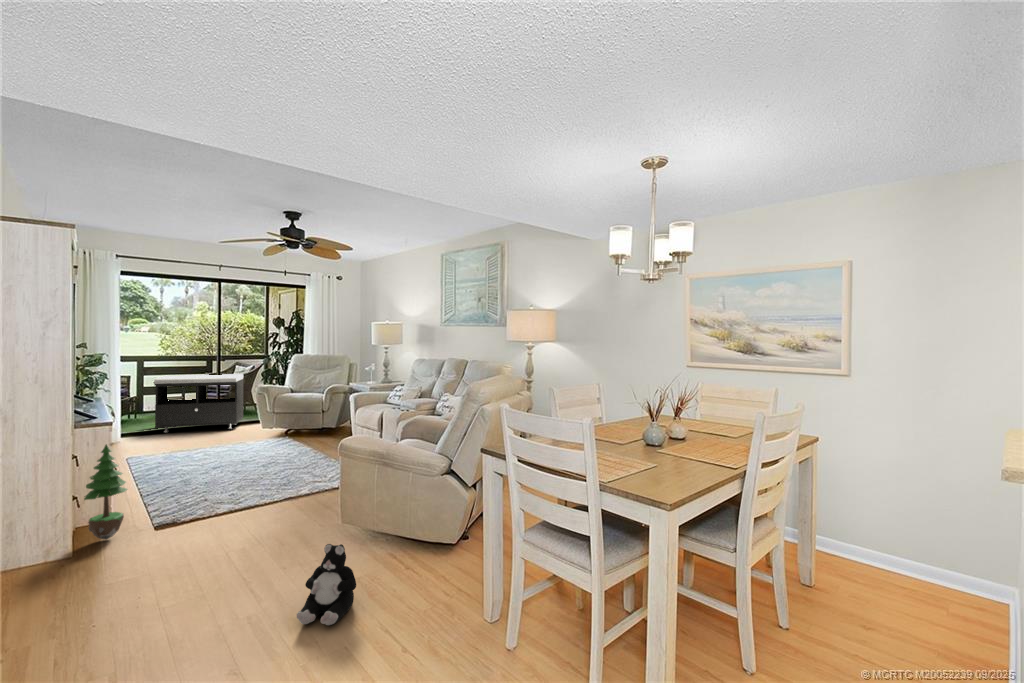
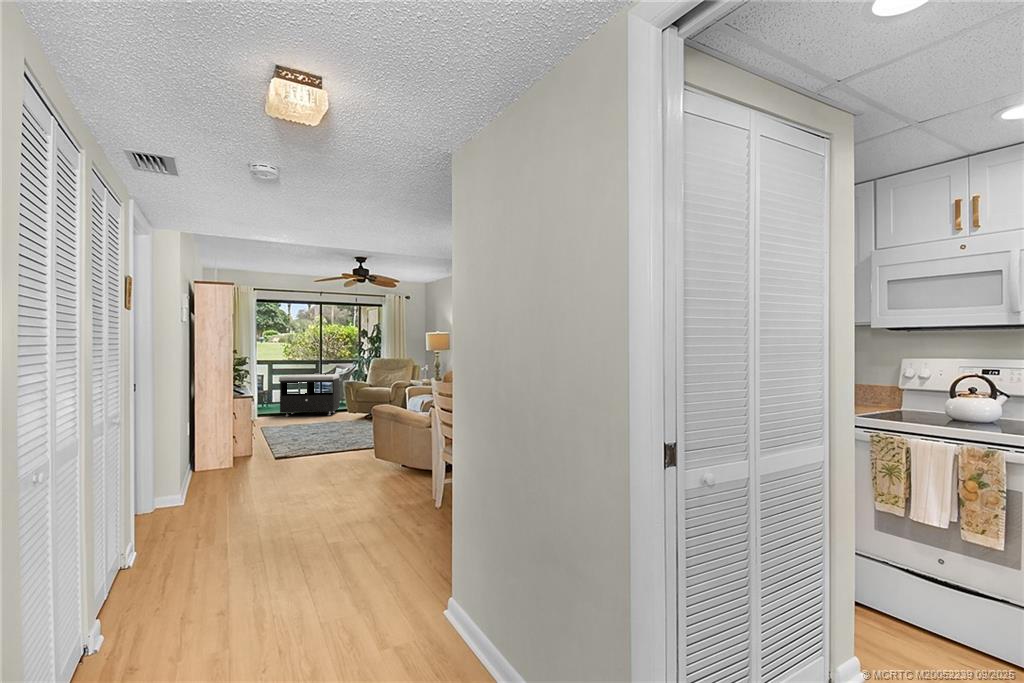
potted tree: present [84,445,127,540] -> none [239,406,261,462]
plush toy: present [297,544,356,626] -> none [336,456,368,495]

